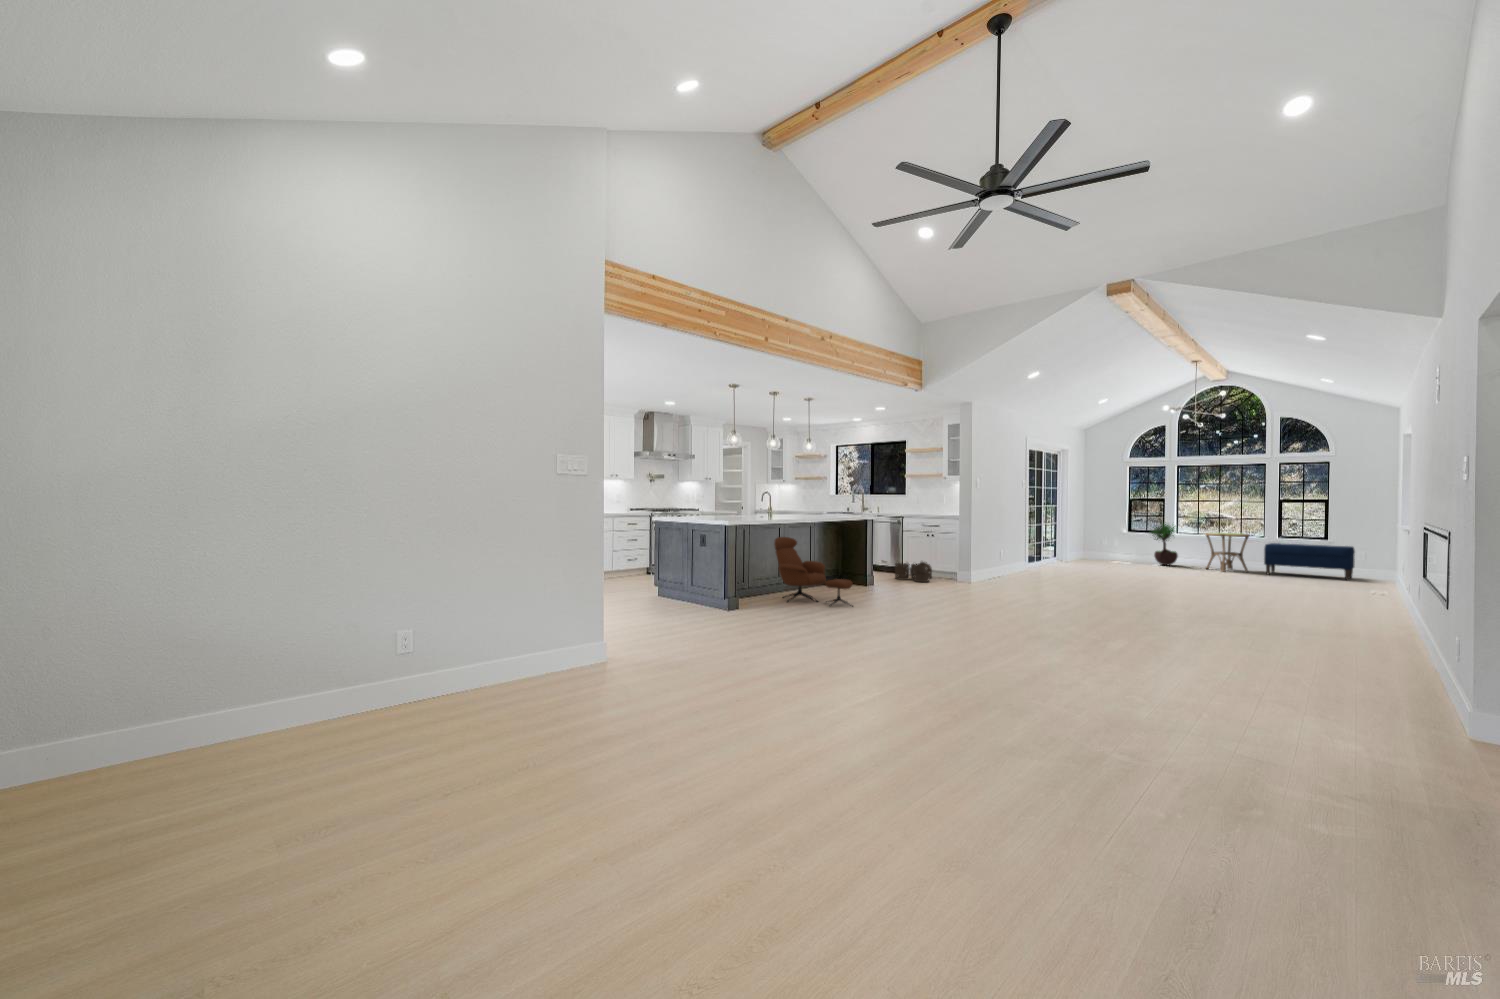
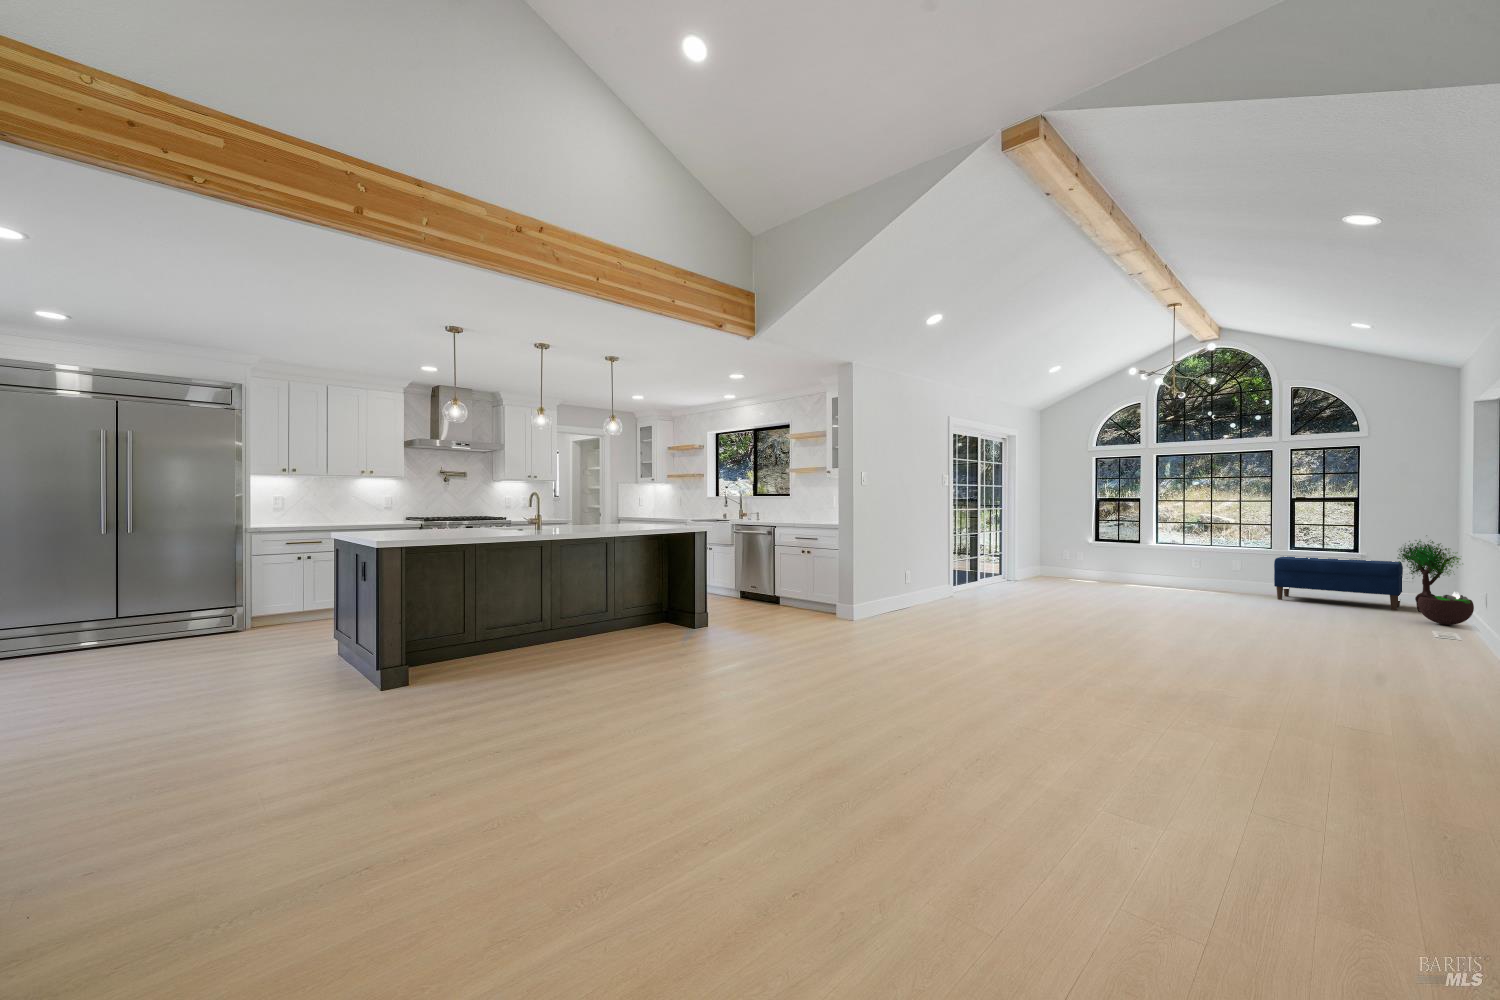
potted tree: present [1152,524,1178,565] -> present [1398,541,1474,625]
side table: present [1205,533,1249,572] -> none [1193,542,1254,596]
lounge chair: present [774,537,853,606] -> none [488,558,594,675]
woven basket: present [895,562,932,582] -> none [748,585,804,618]

